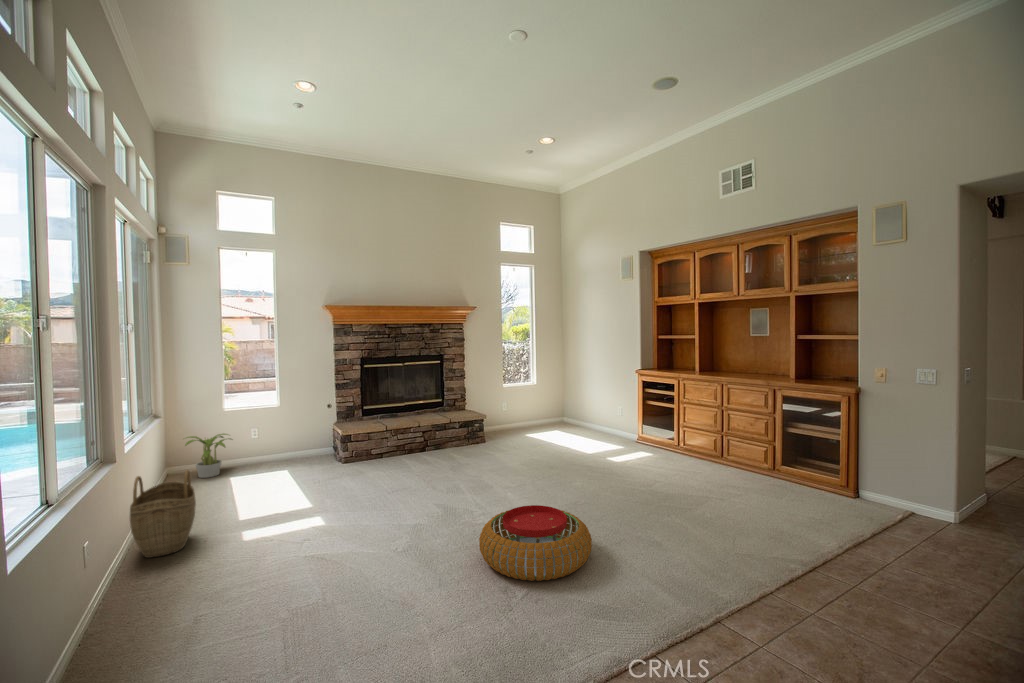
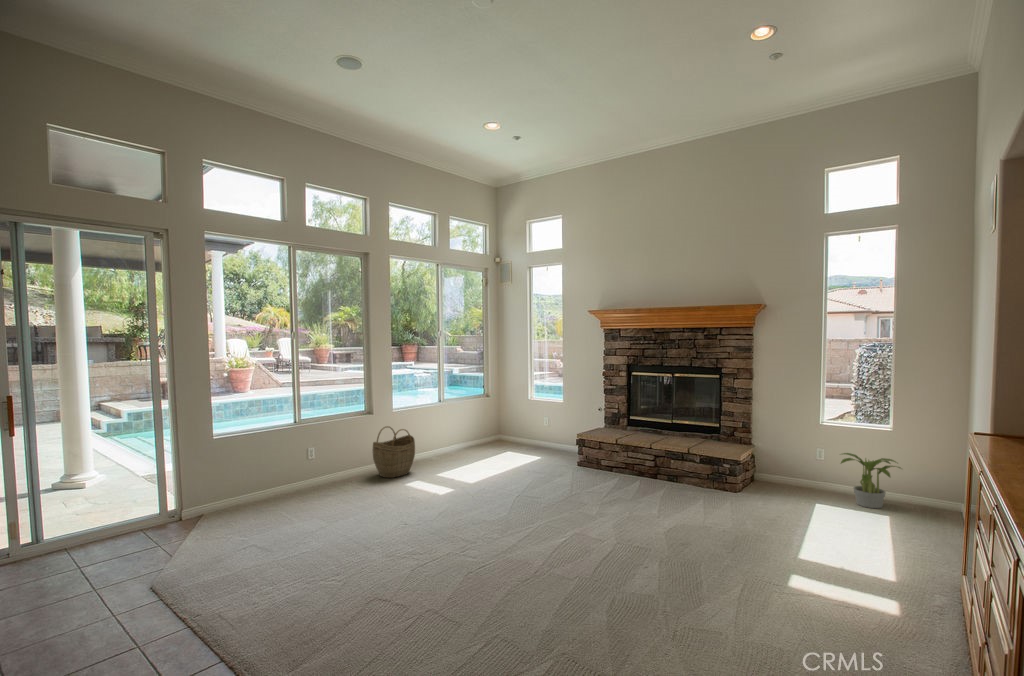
potted plant: present [185,434,230,478] -> present [841,453,900,508]
pouf: present [479,505,592,581] -> none [357,531,478,613]

